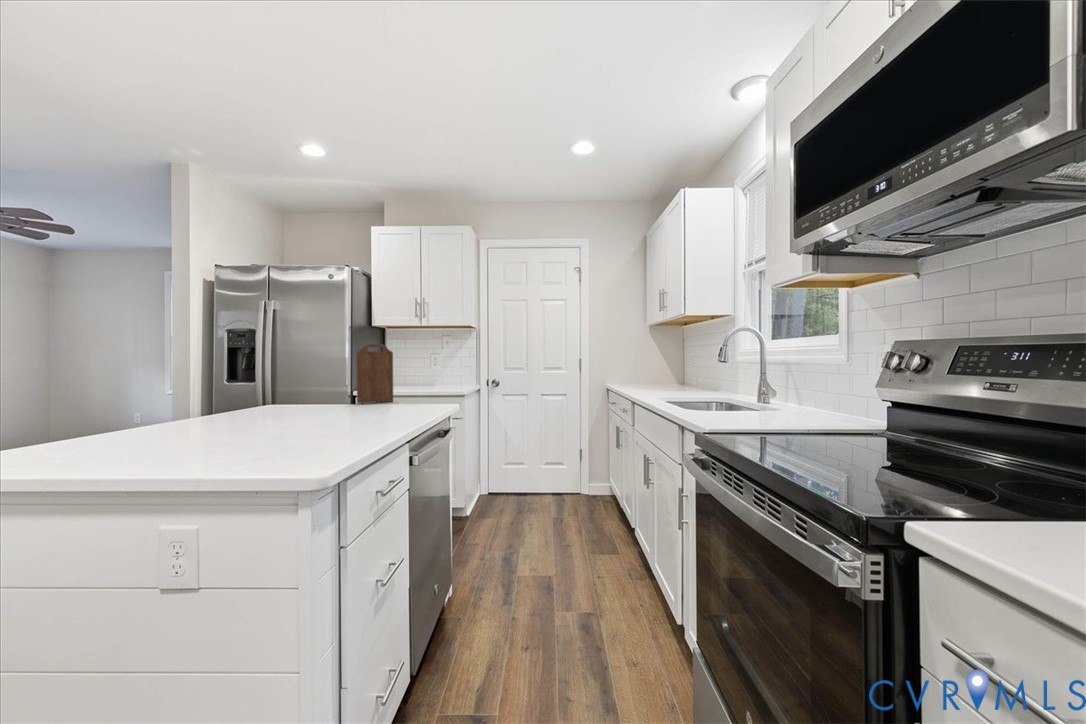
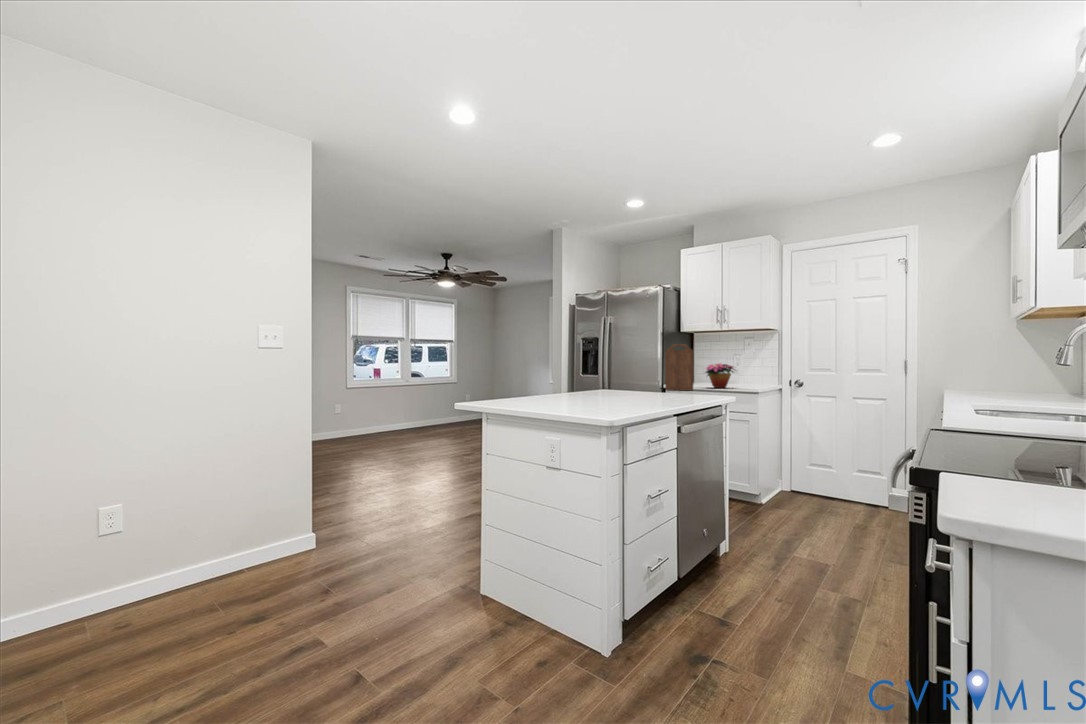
flower arrangement: none [399,365,443,394] -> present [706,363,735,388]

